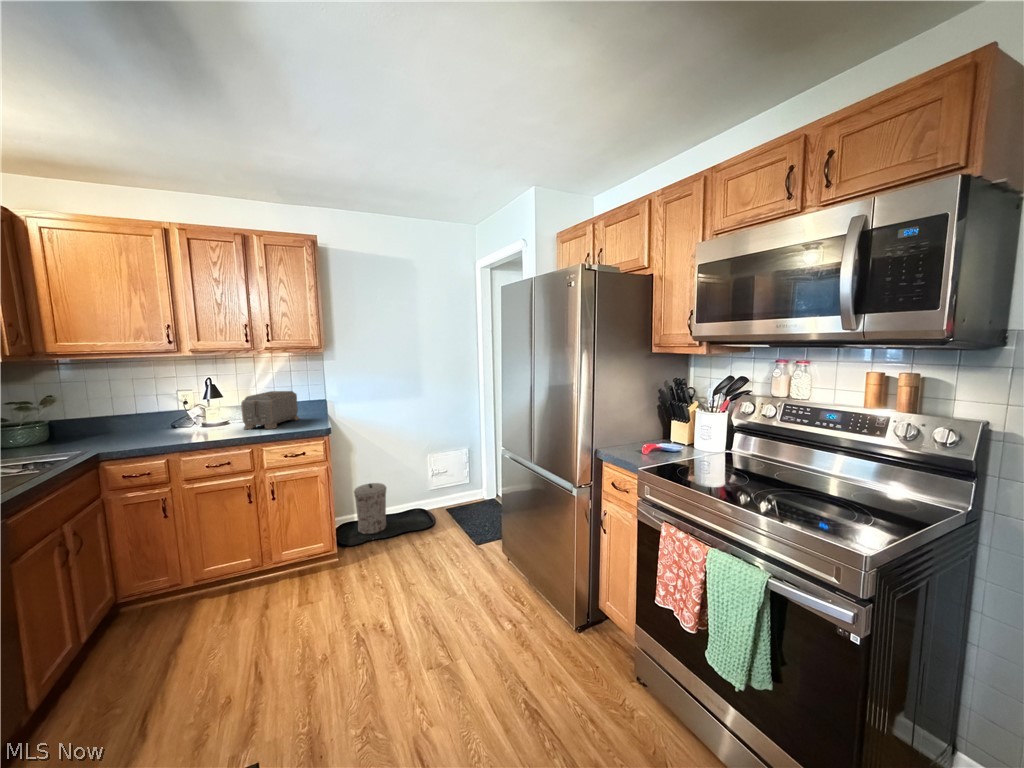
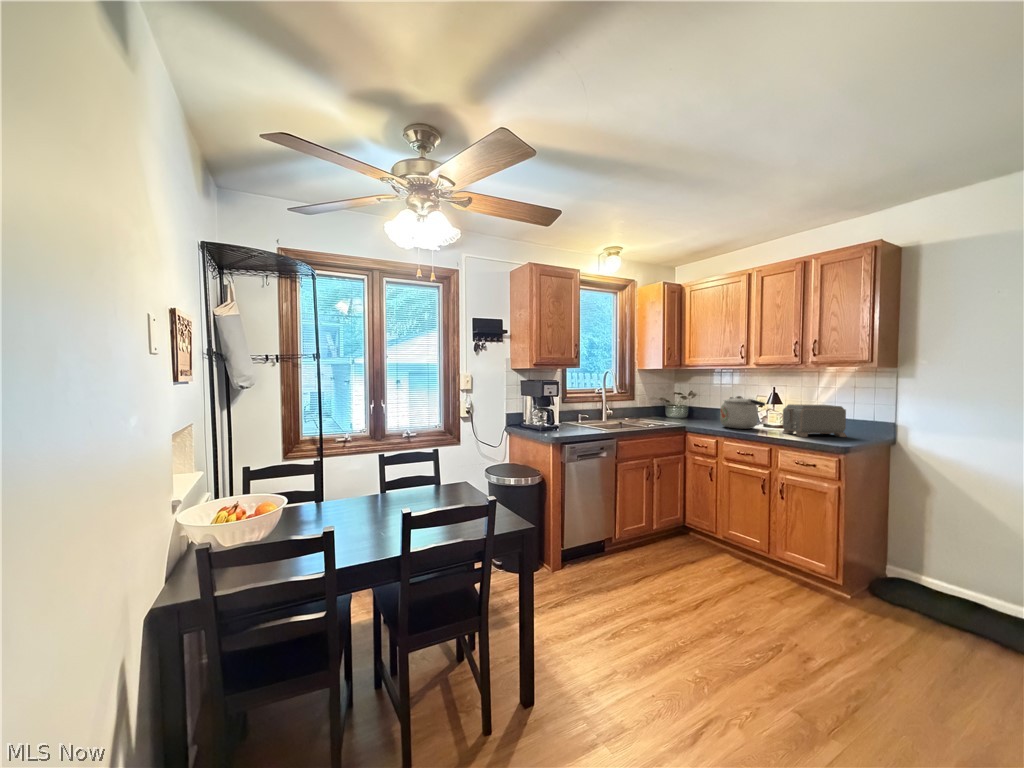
kettle: none [142,394,211,438] -> present [720,396,765,429]
trash can: present [354,483,387,534] -> none [908,541,967,613]

